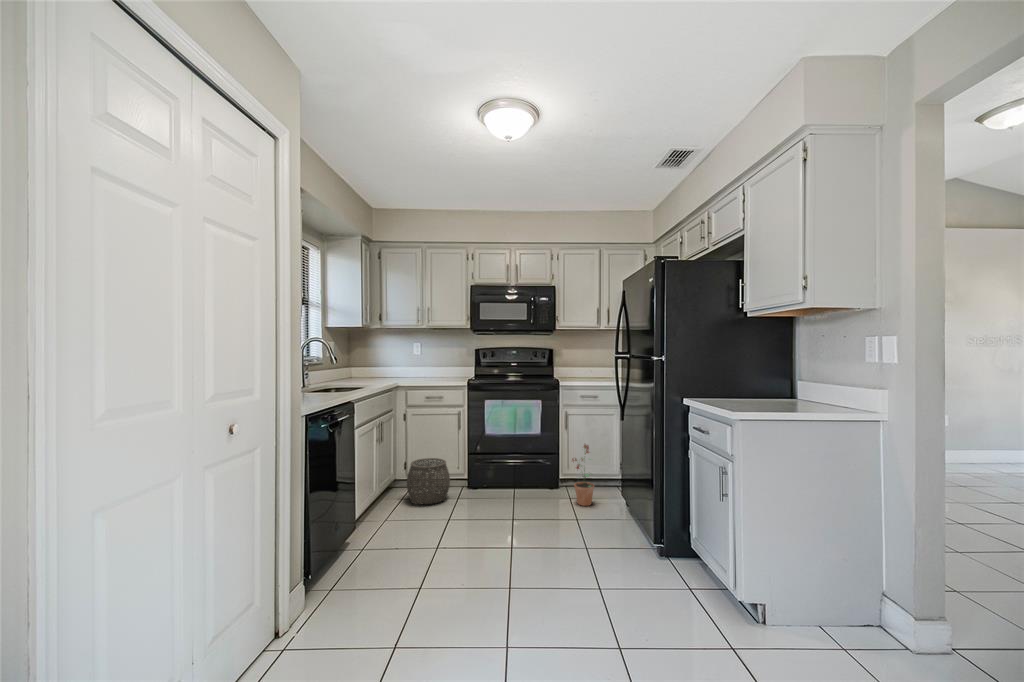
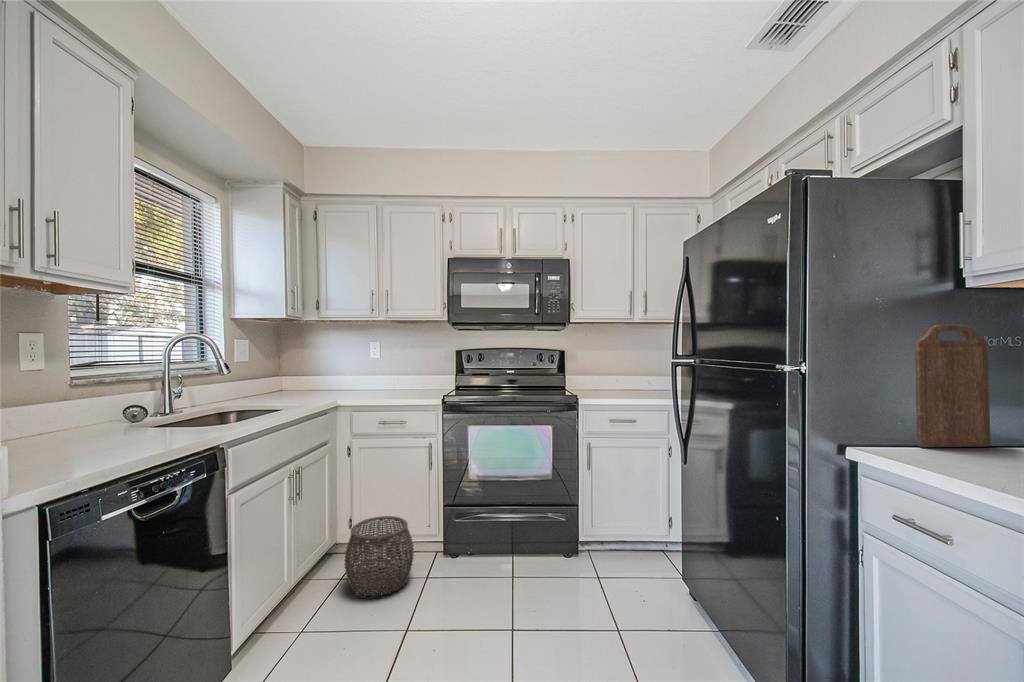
cutting board: none [718,336,755,398] -> present [915,324,991,447]
potted plant: present [572,445,594,506] -> none [600,496,638,598]

